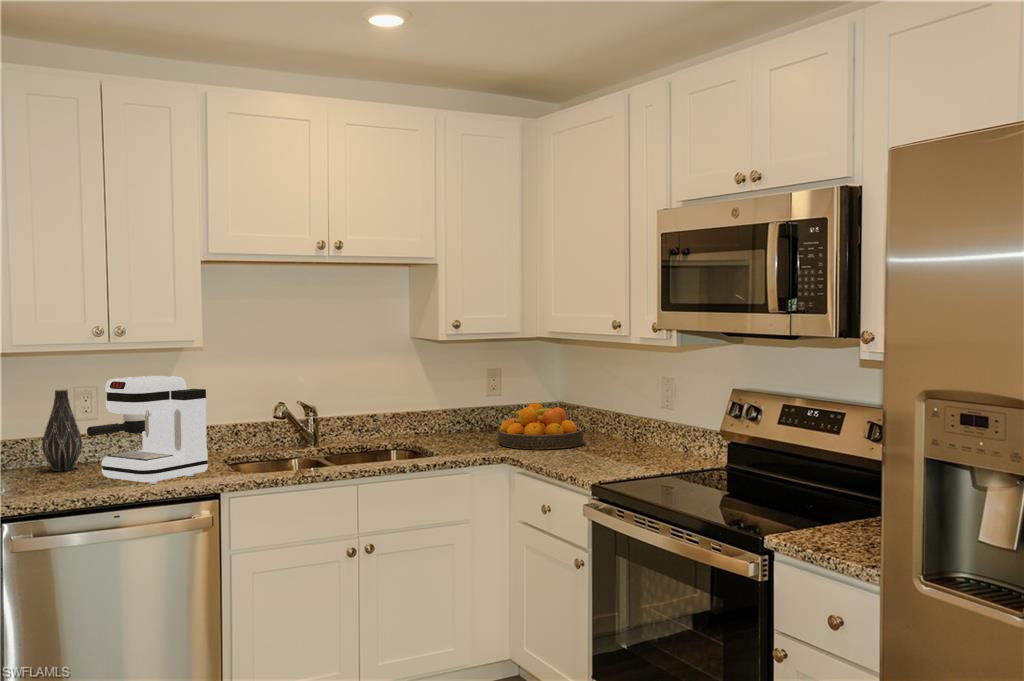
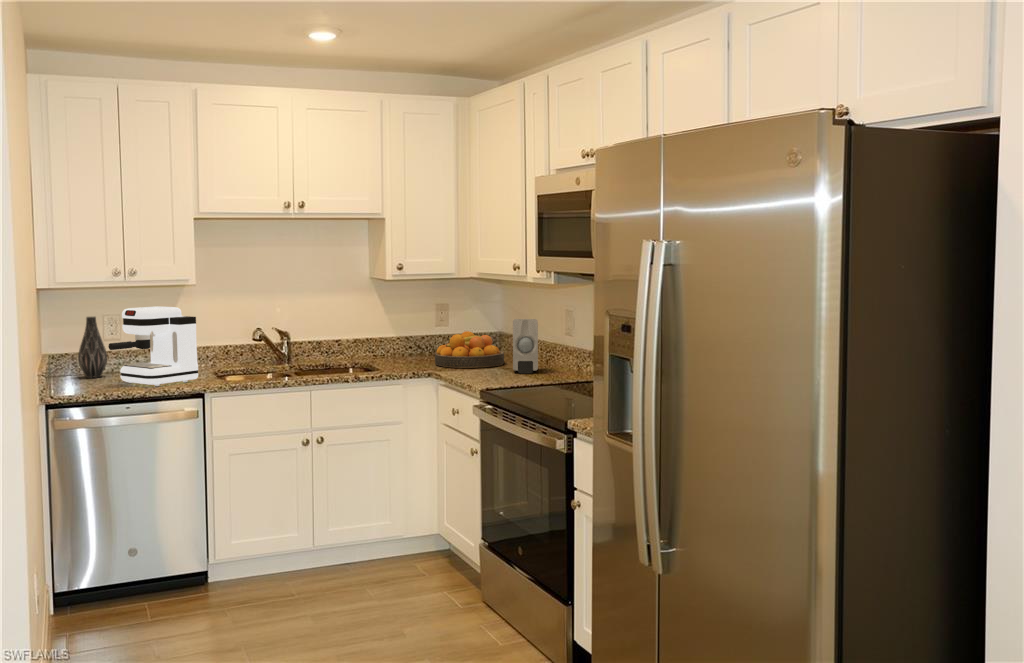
soap dispenser: none [603,388,641,457] -> present [513,319,538,373]

